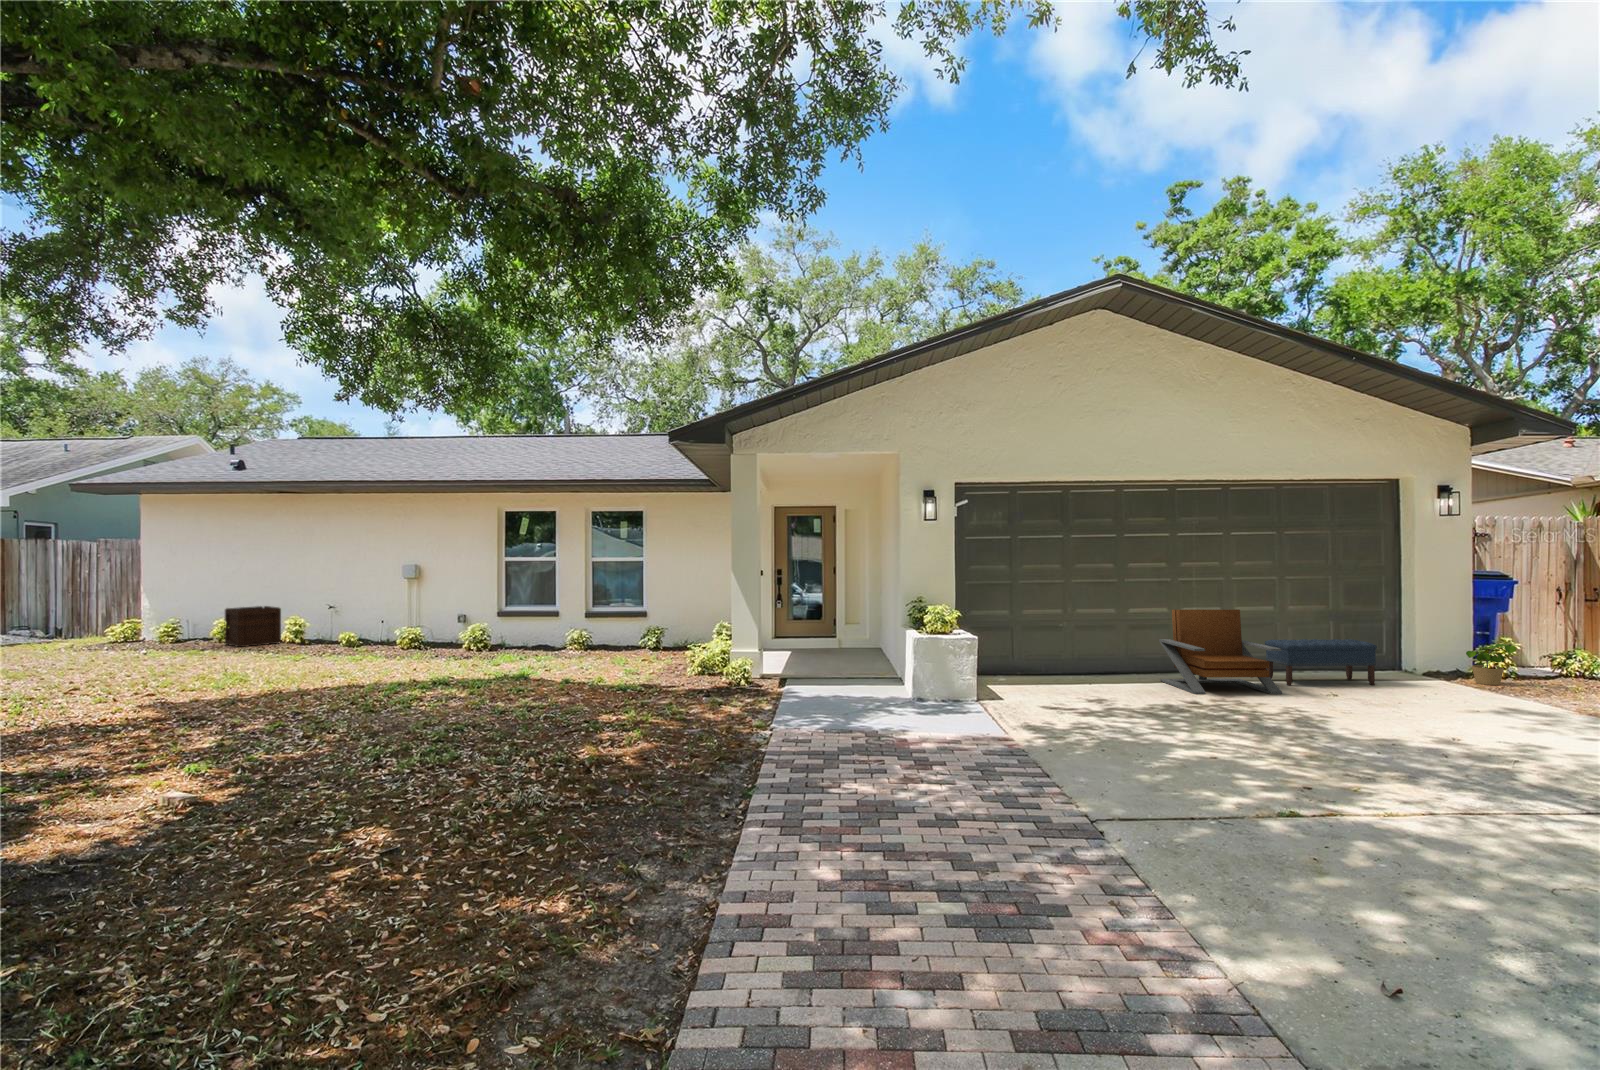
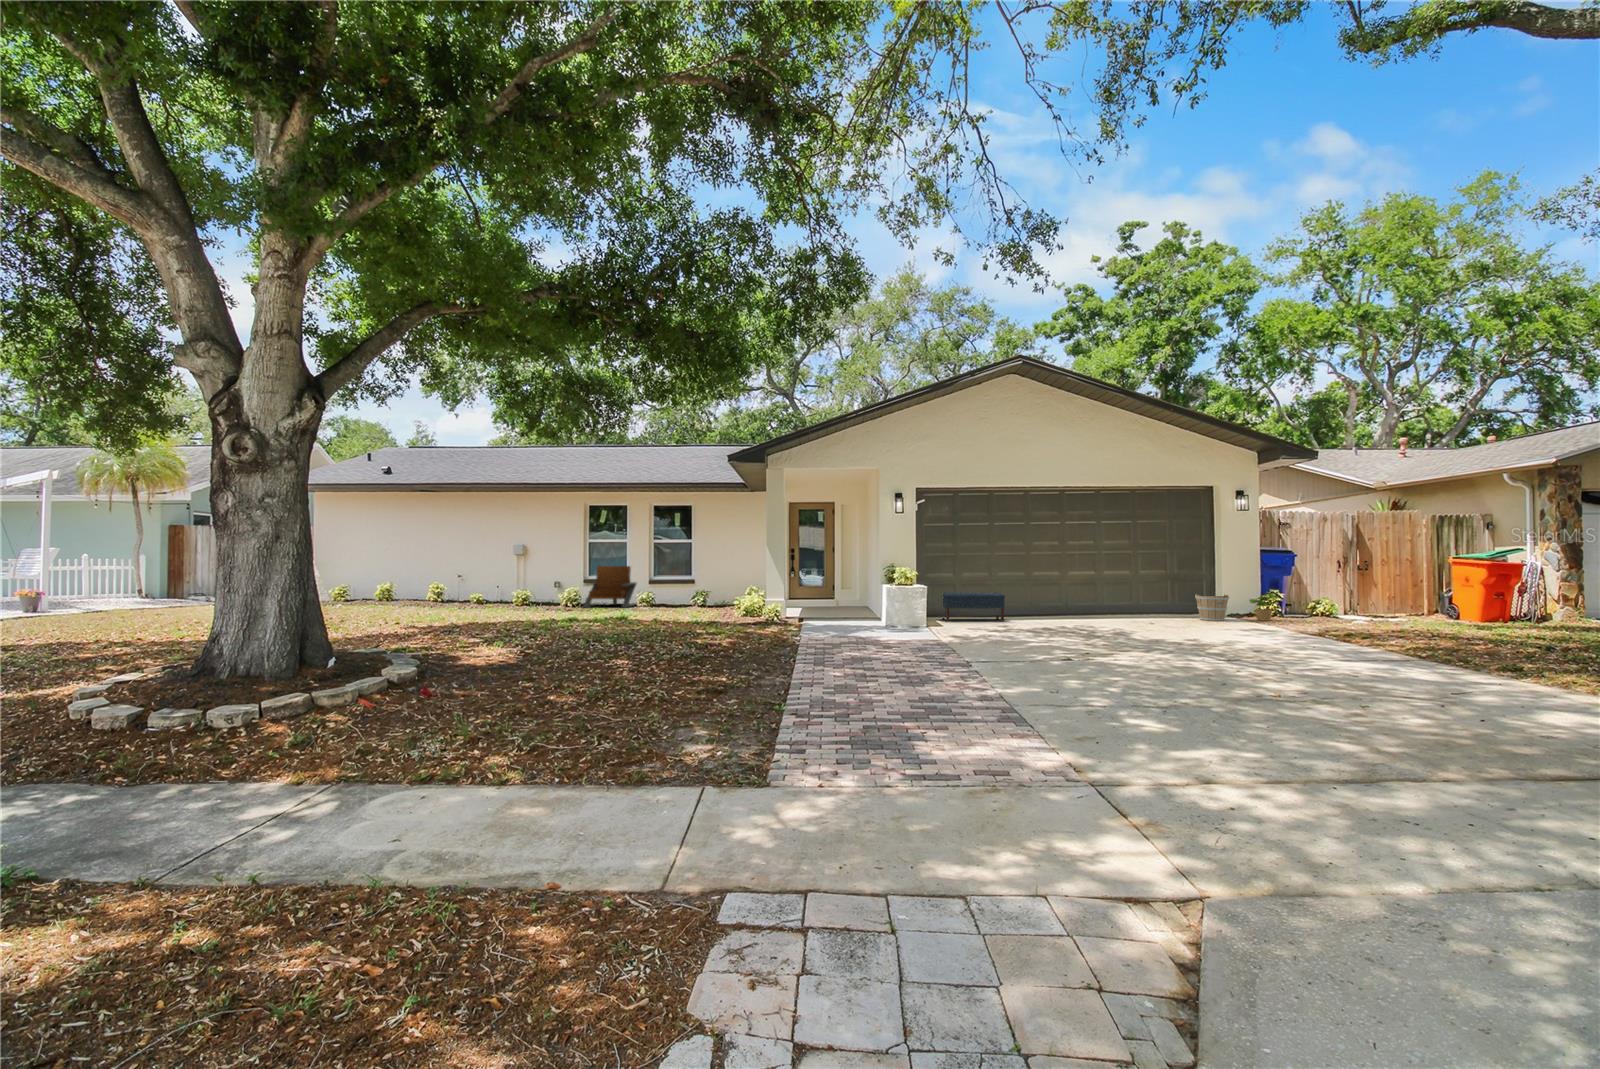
wooden crate: present [224,606,281,647] -> none [381,577,422,606]
lounge chair: present [1159,609,1282,694] -> present [583,566,636,608]
bench: present [1265,639,1377,685] -> present [942,592,1005,621]
wooden bucket: none [1377,642,1437,686] -> present [1195,594,1229,621]

